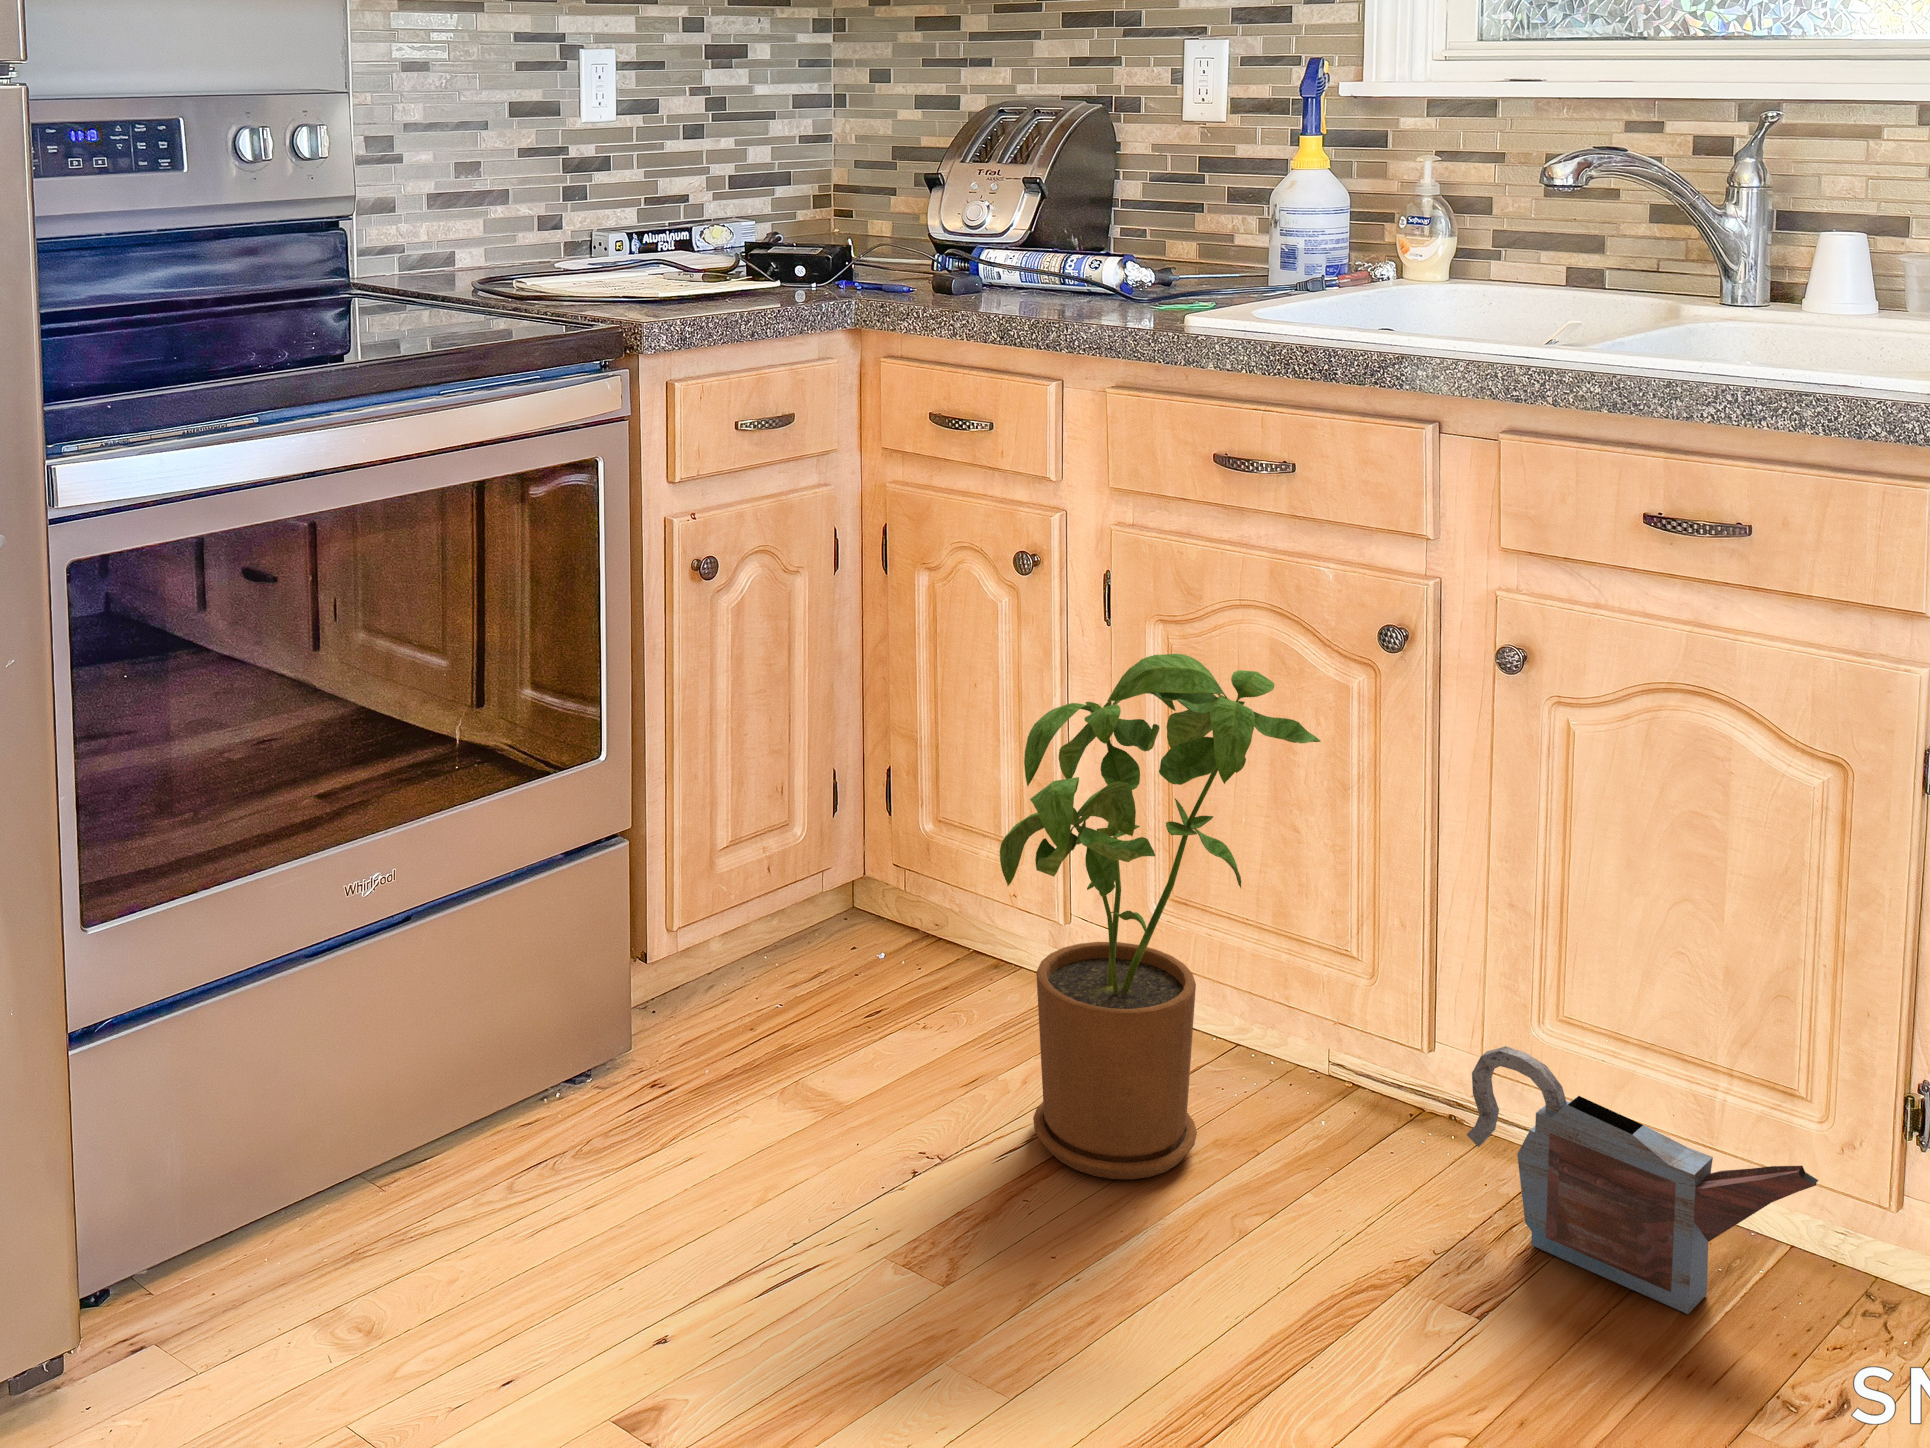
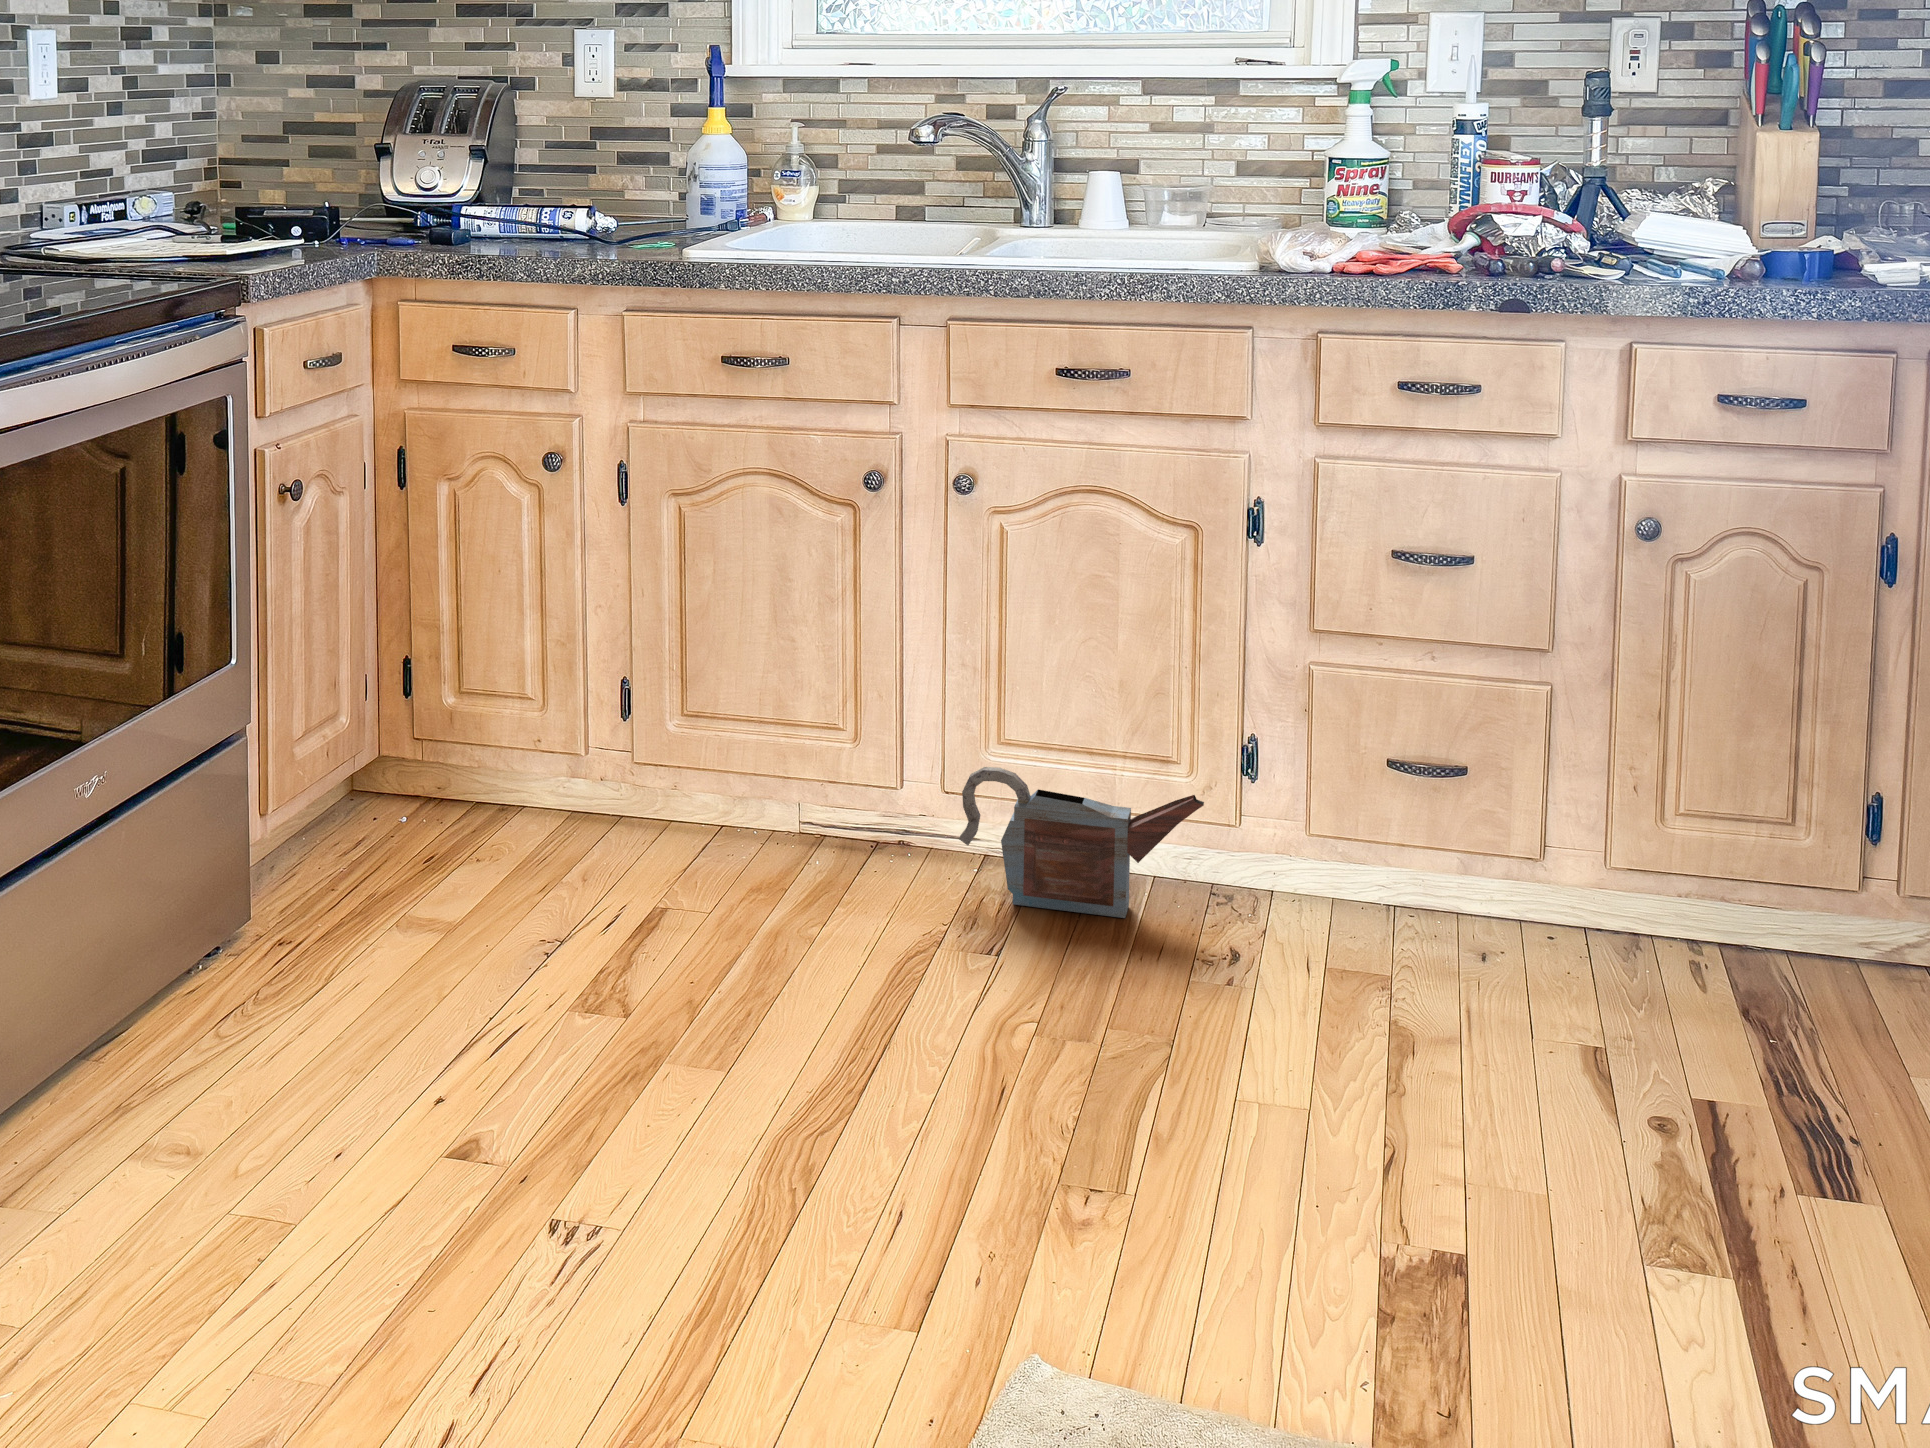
house plant: present [1000,654,1320,1179] -> none [612,508,855,932]

